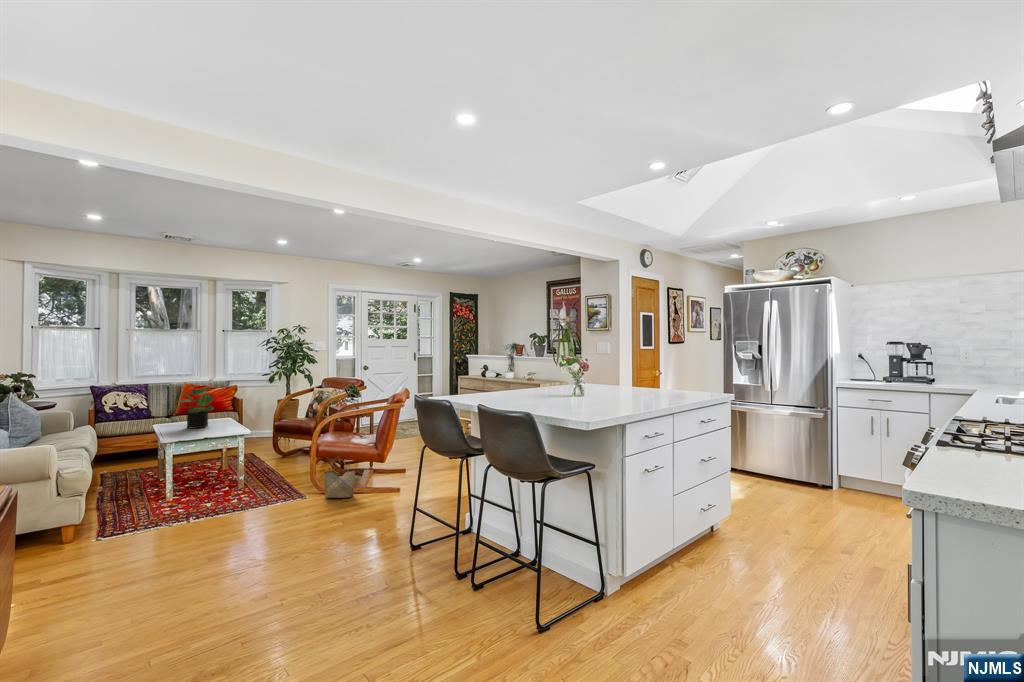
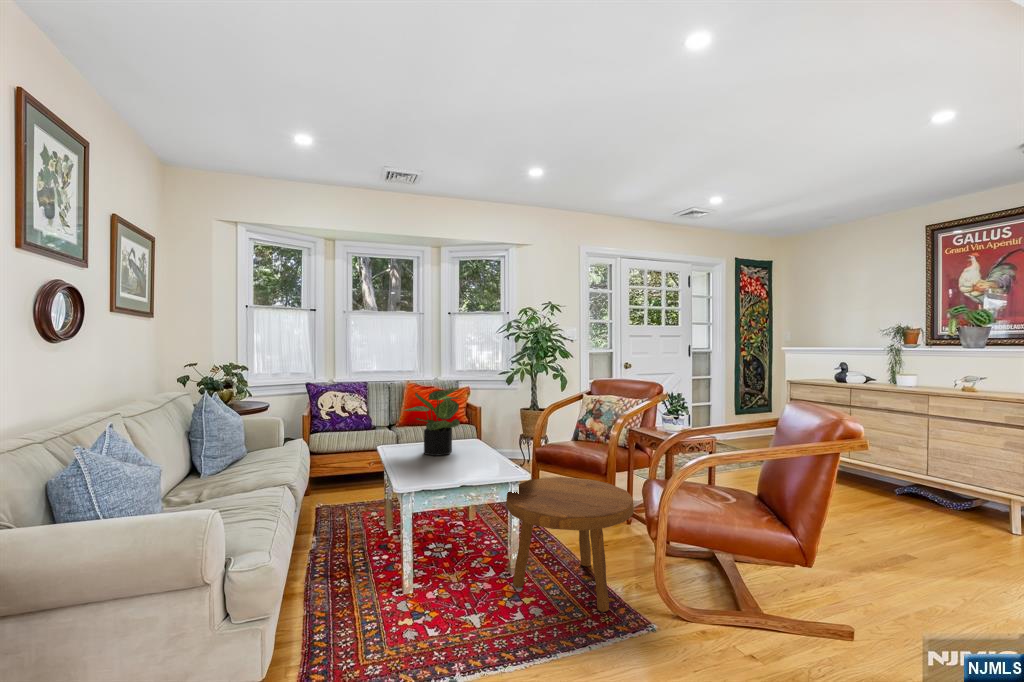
footstool: none [234,435,308,494] -> present [506,477,634,612]
woven basket: present [324,456,355,498] -> none [699,547,772,656]

